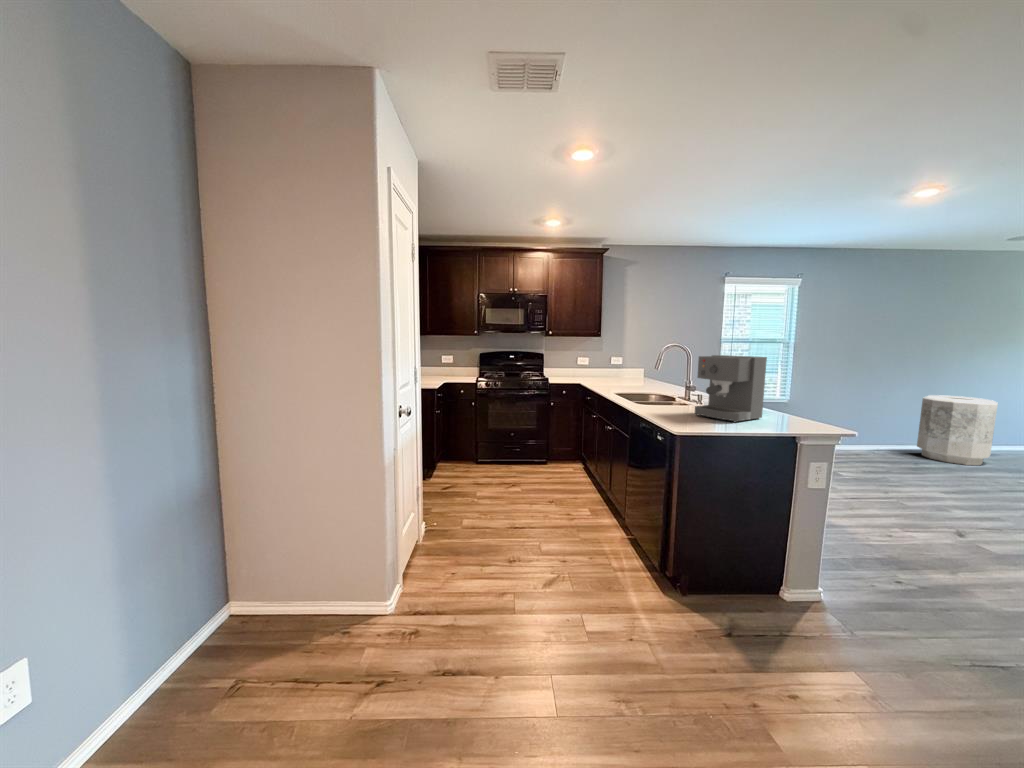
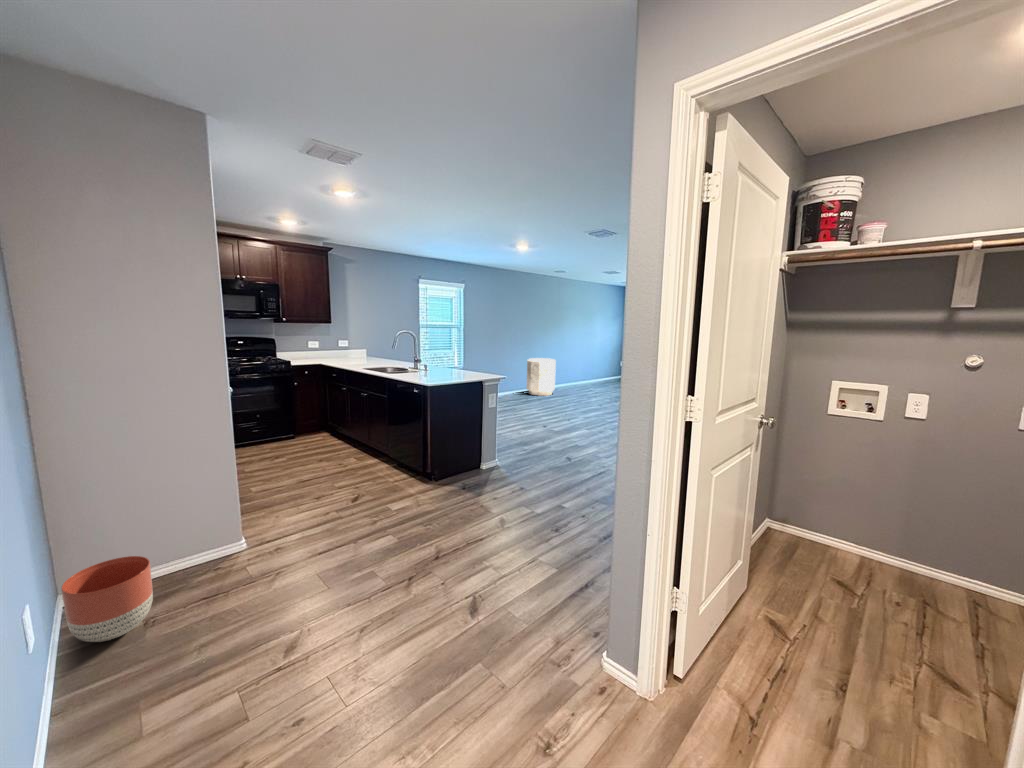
coffee maker: present [695,355,767,423] -> none [429,339,464,378]
planter: none [160,590,252,695] -> present [61,556,153,642]

